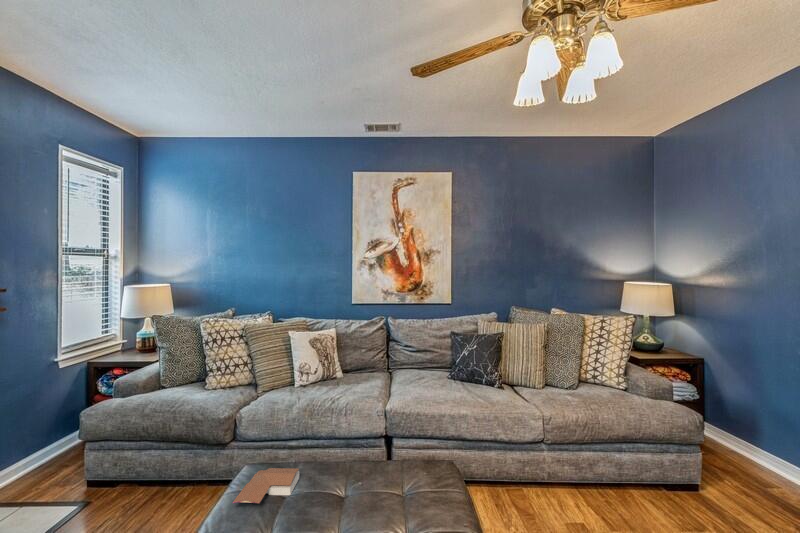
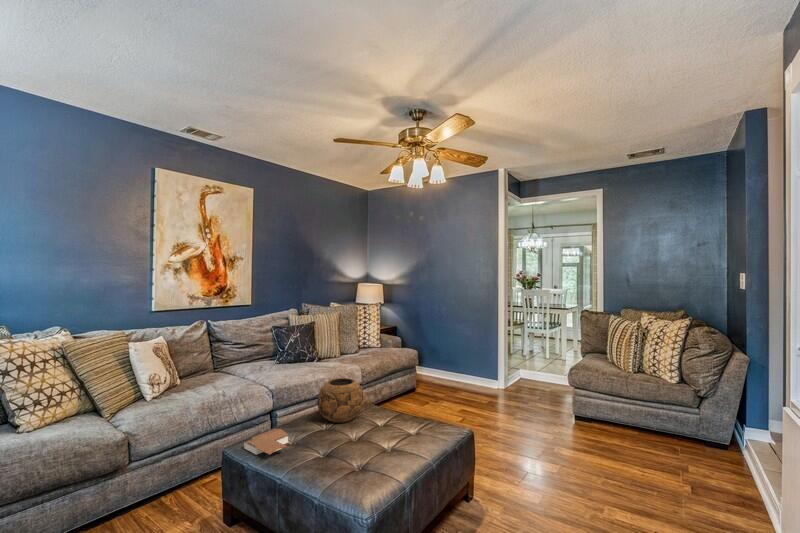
decorative bowl: none [355,430,426,506] -> present [317,378,364,423]

